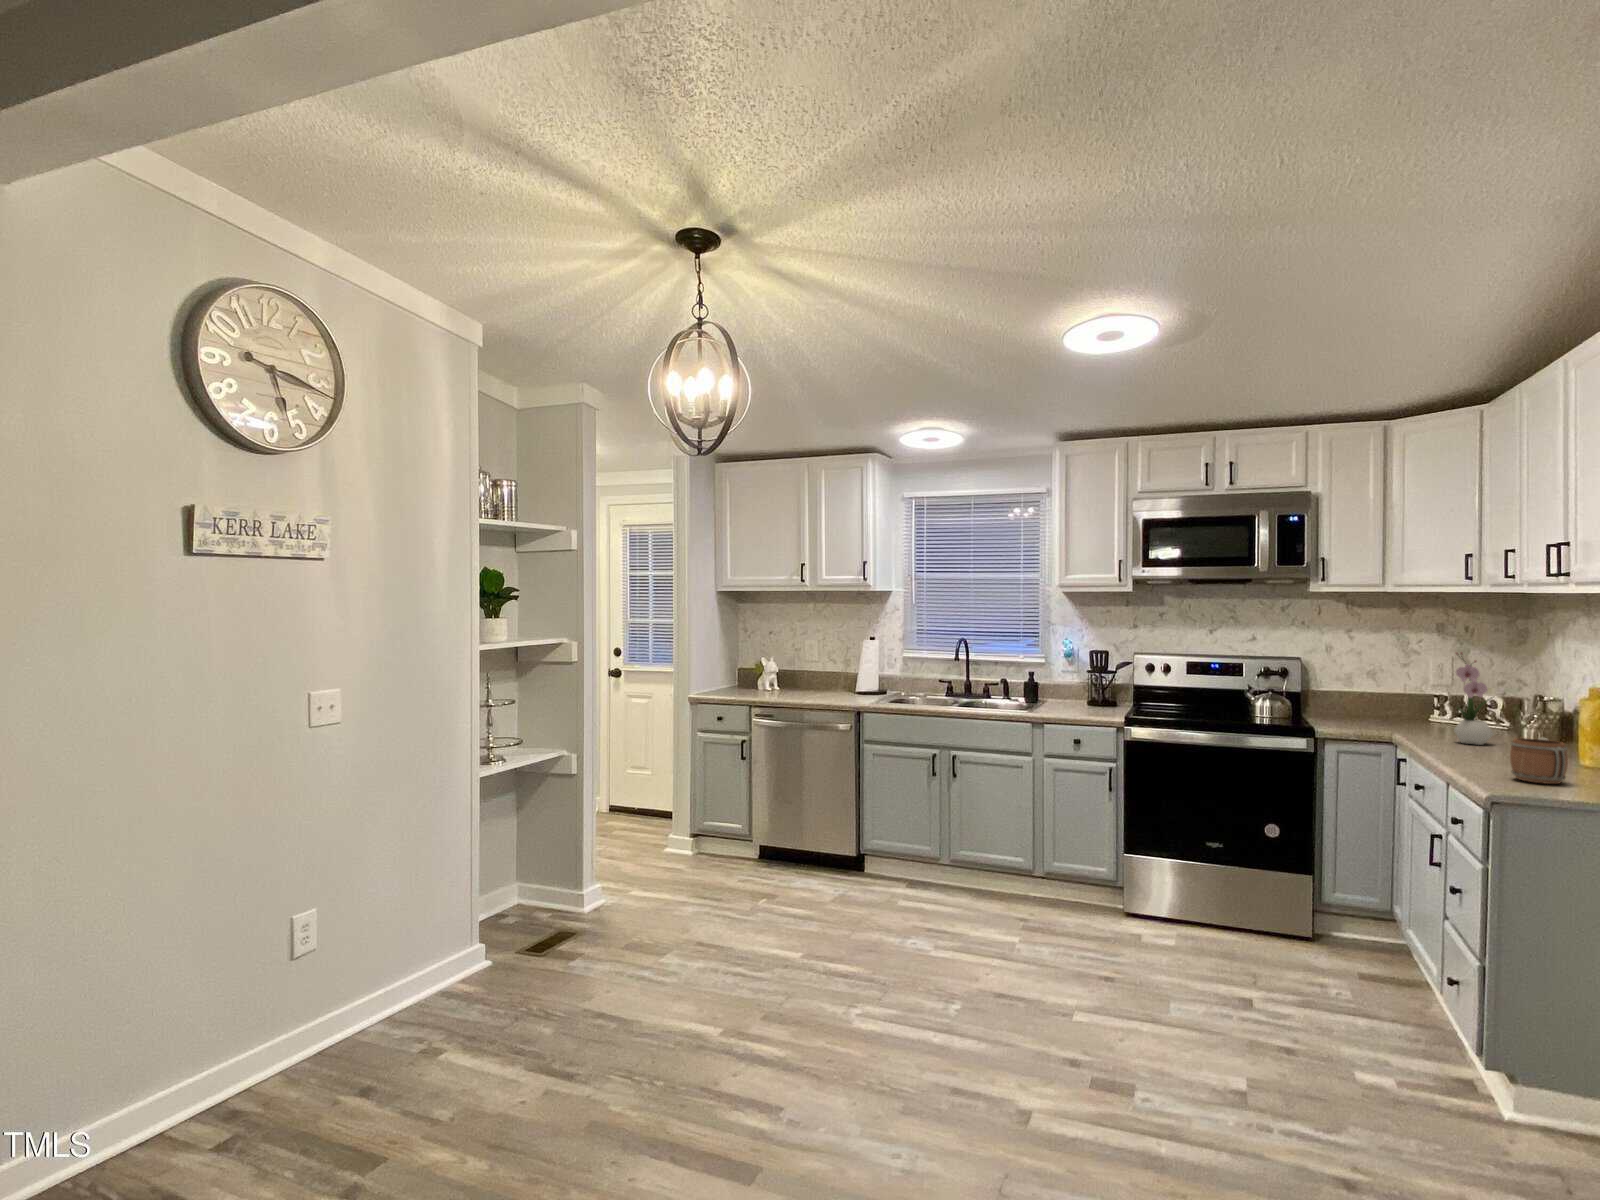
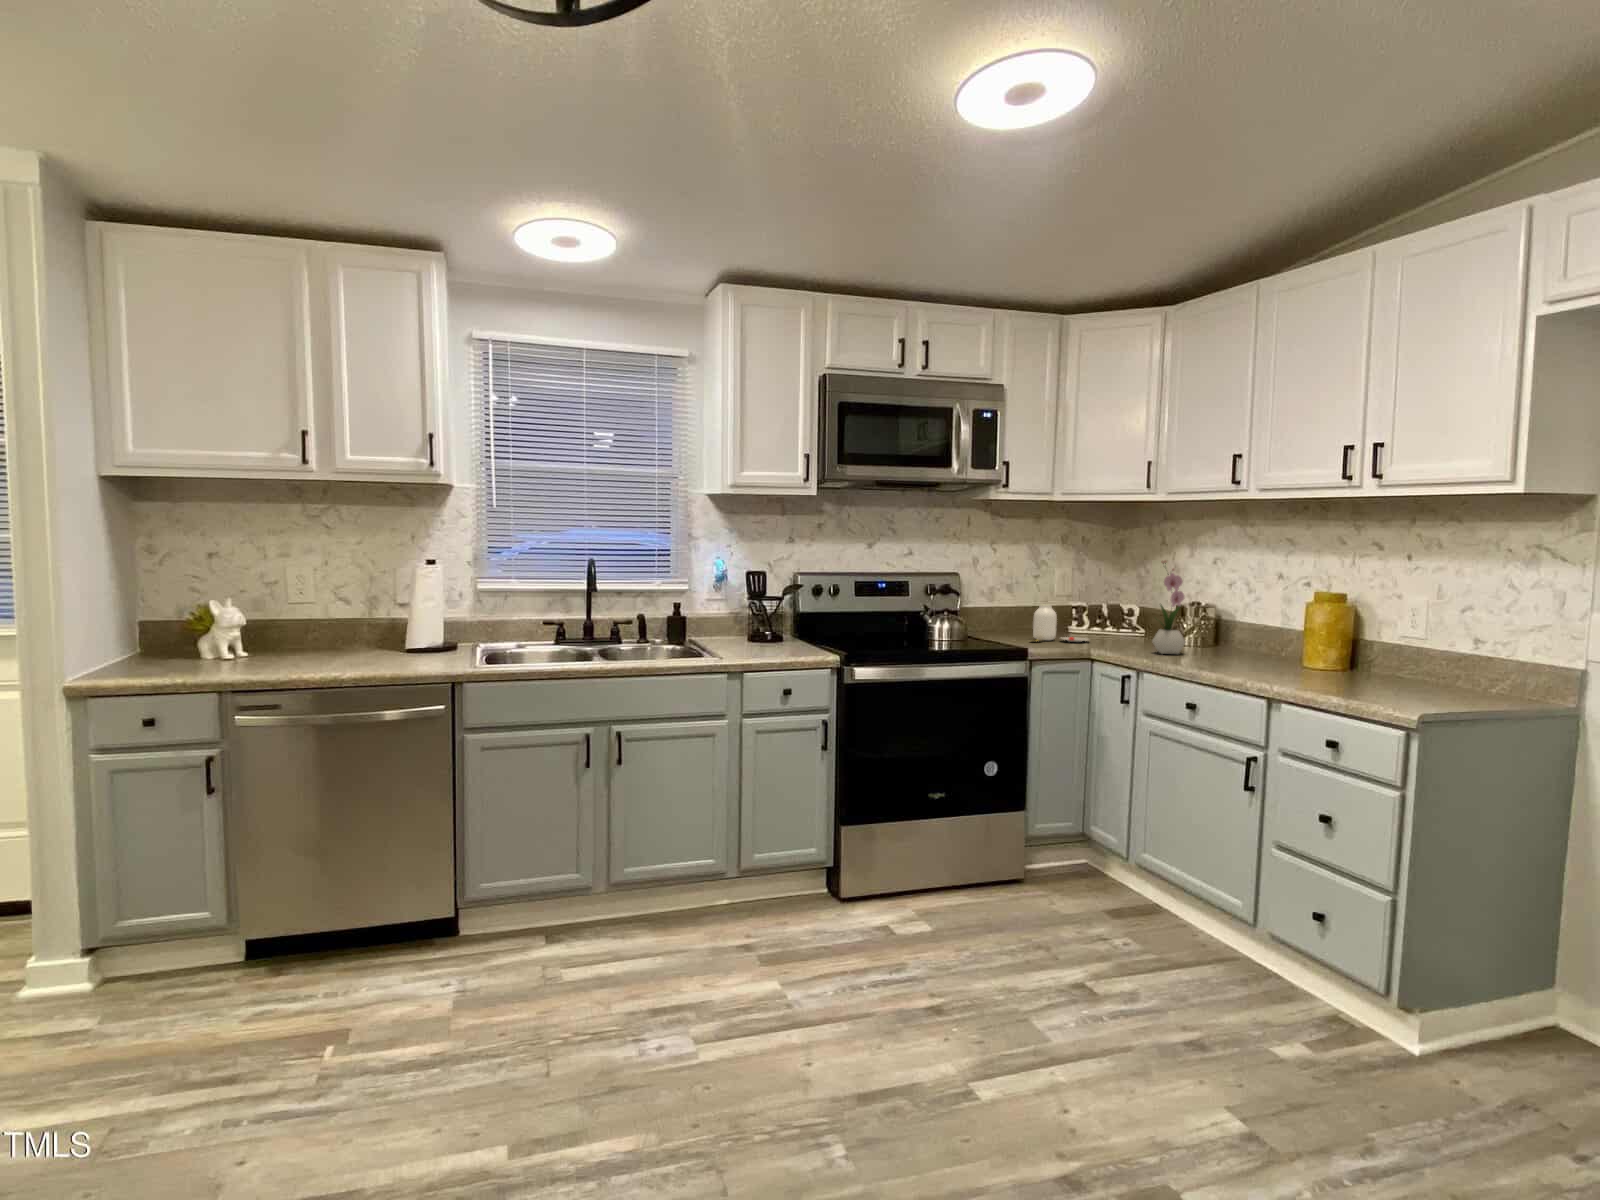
jar: none [1352,690,1421,728] -> present [1033,604,1088,642]
mug: present [1510,738,1568,784] -> none [1304,644,1357,691]

